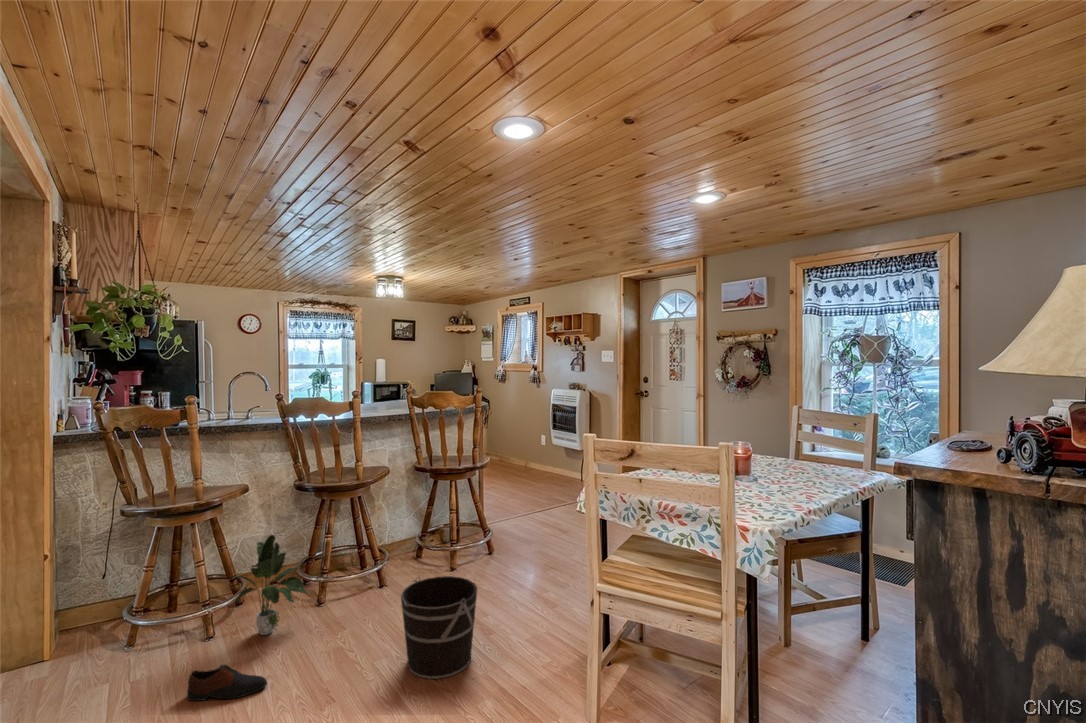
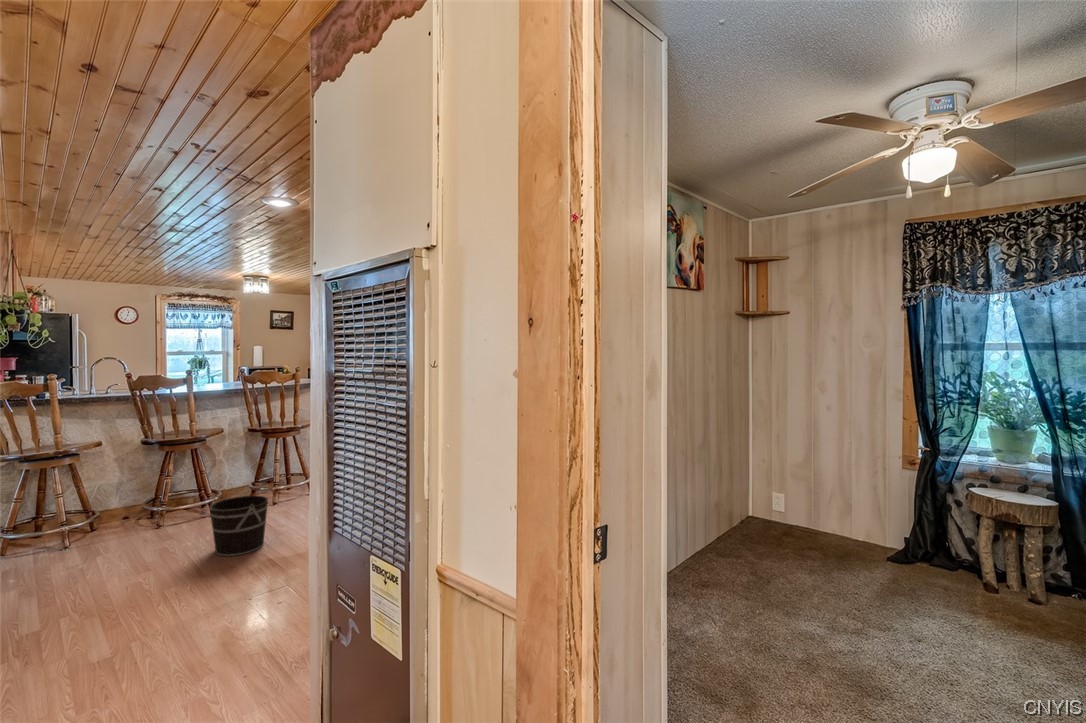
potted plant: present [232,535,307,635] -> none [81,473,149,543]
shoe: present [187,665,267,701] -> none [47,553,109,576]

